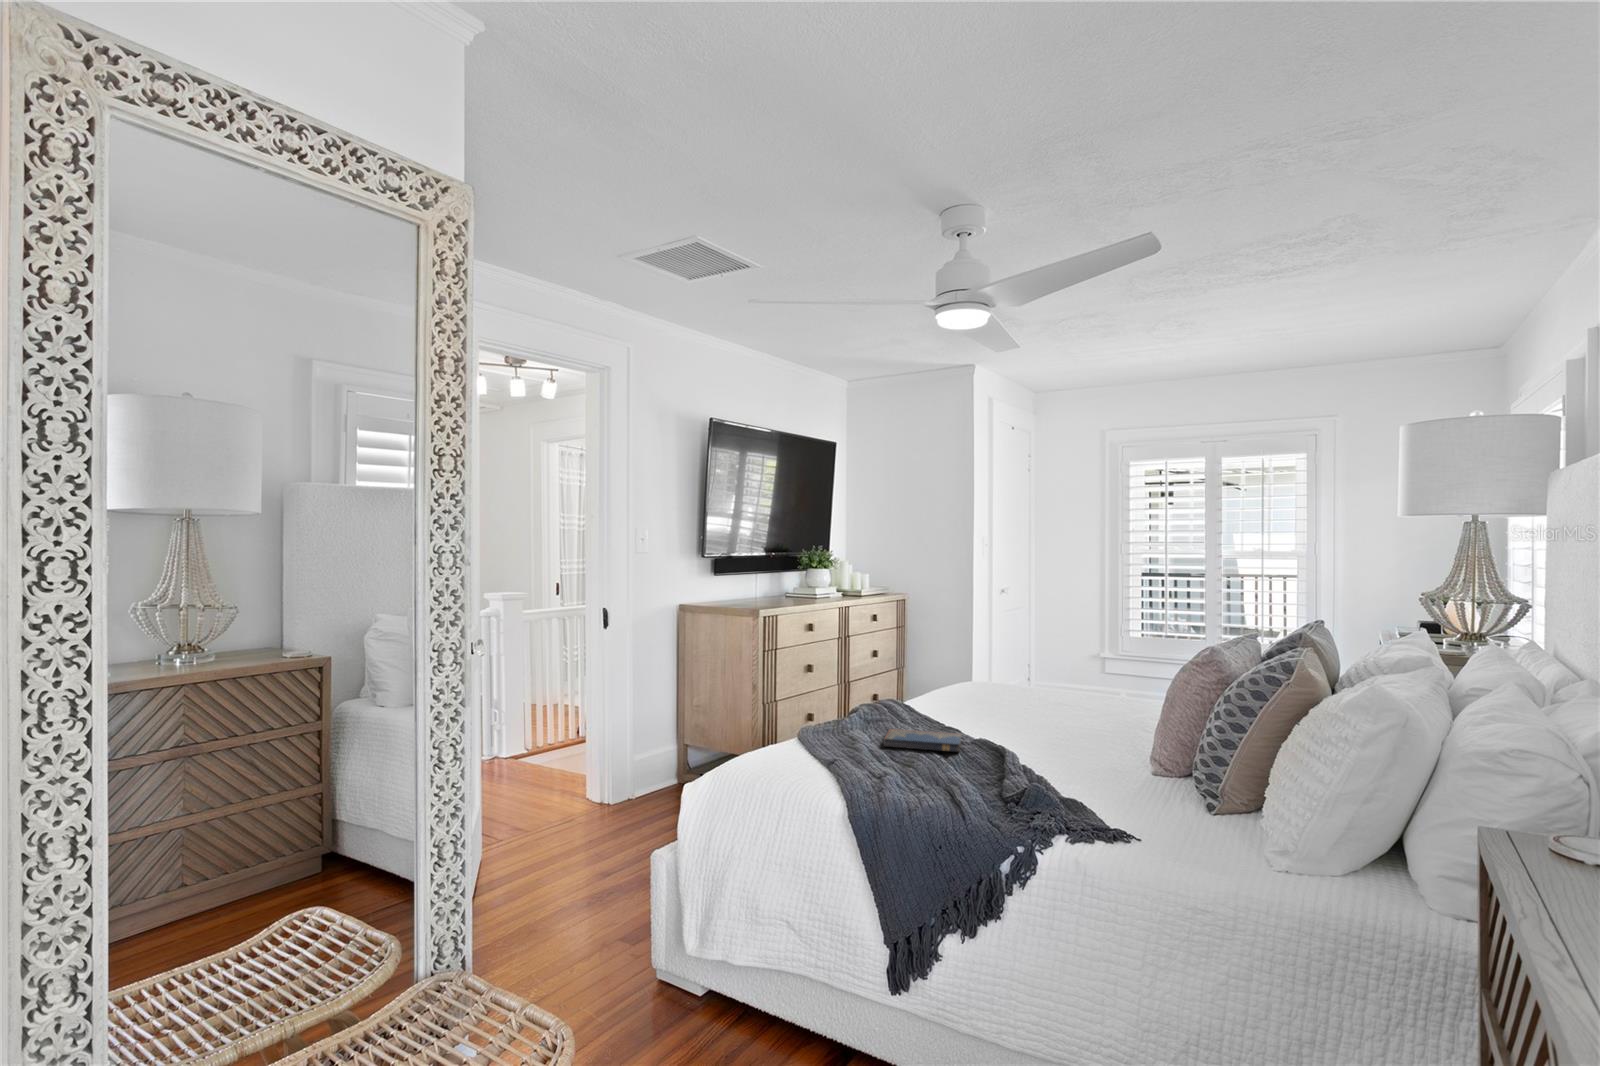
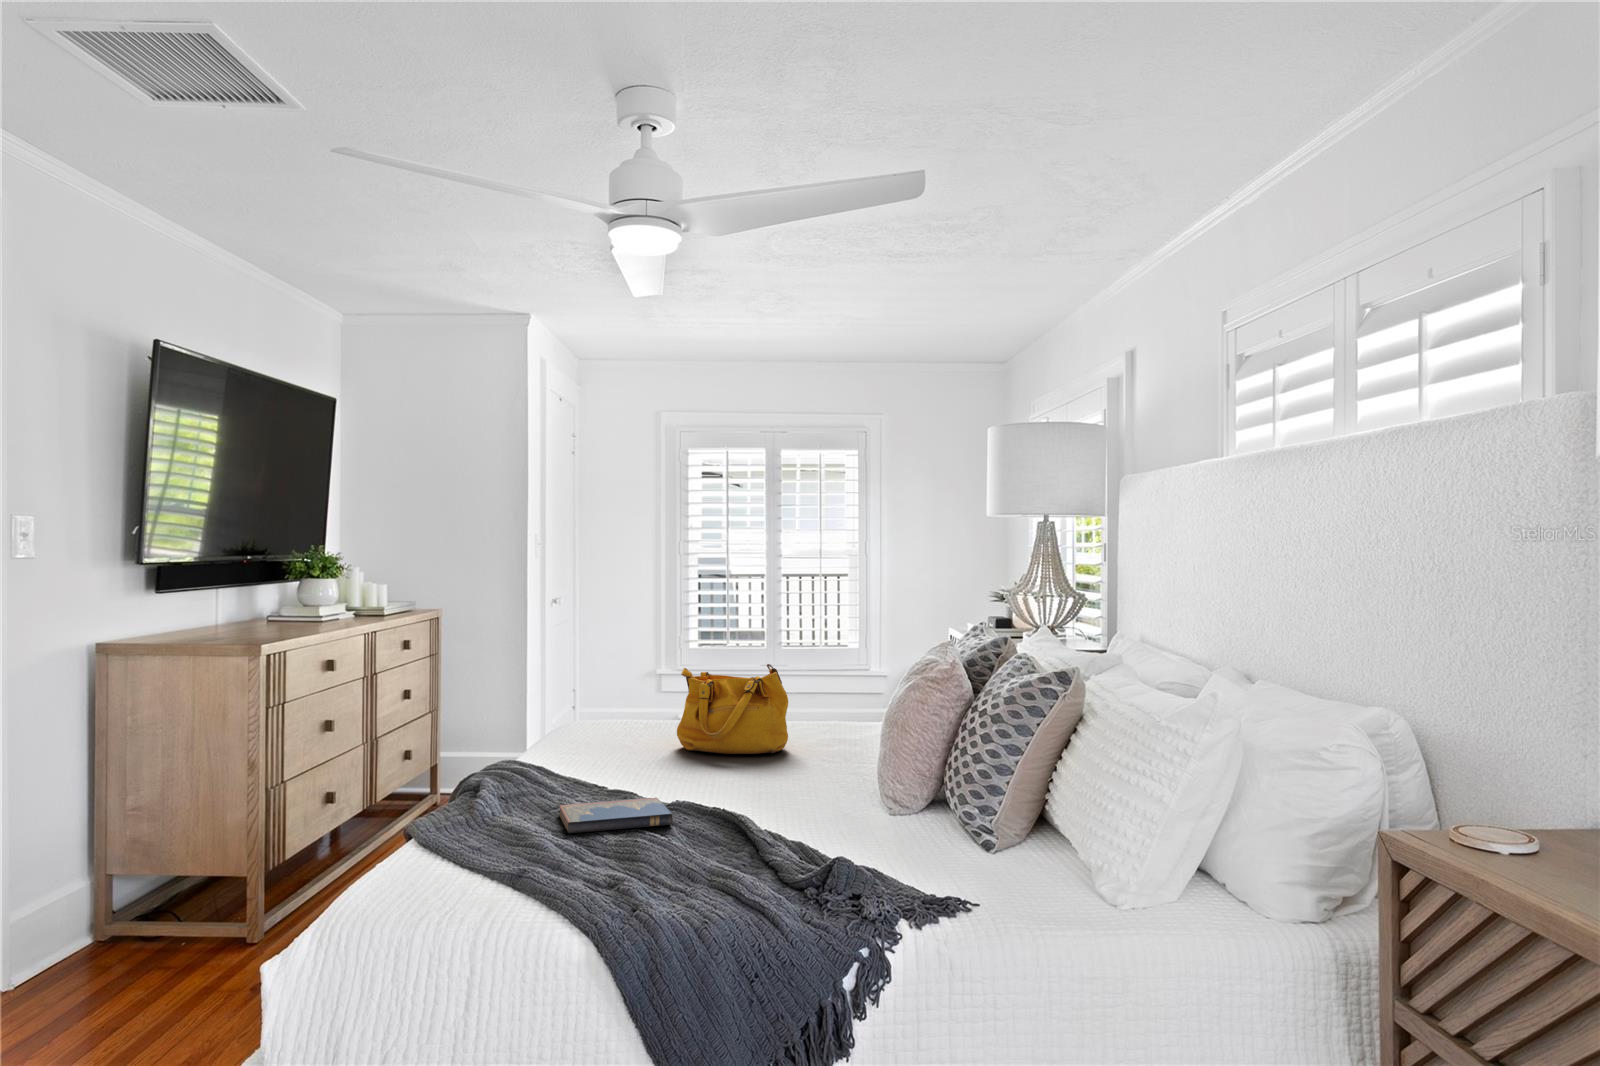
handbag: none [1022,644,1114,719] -> present [677,664,788,754]

